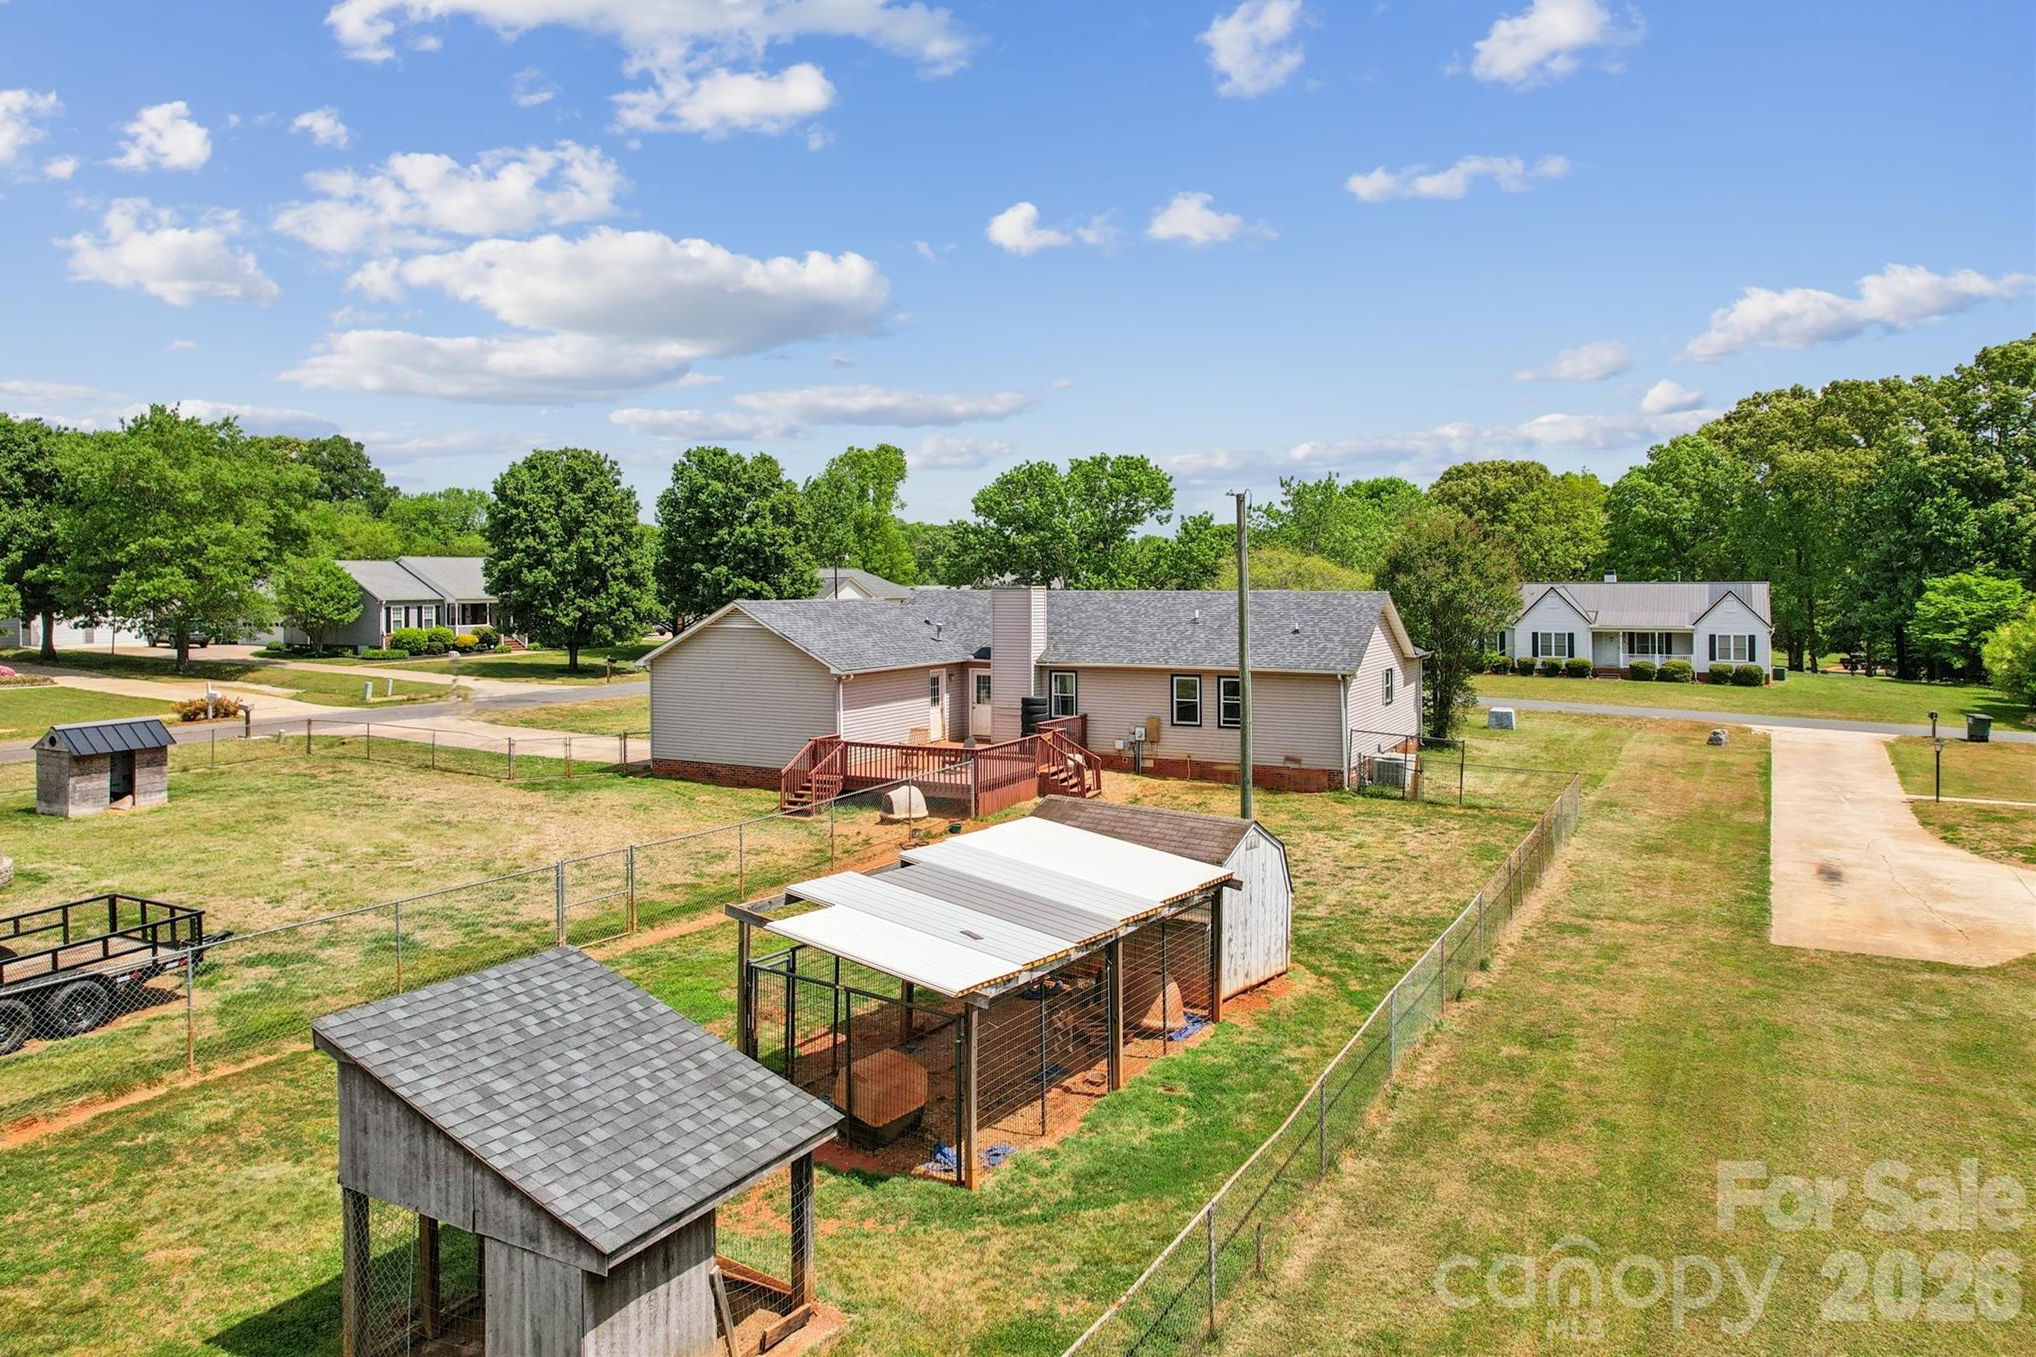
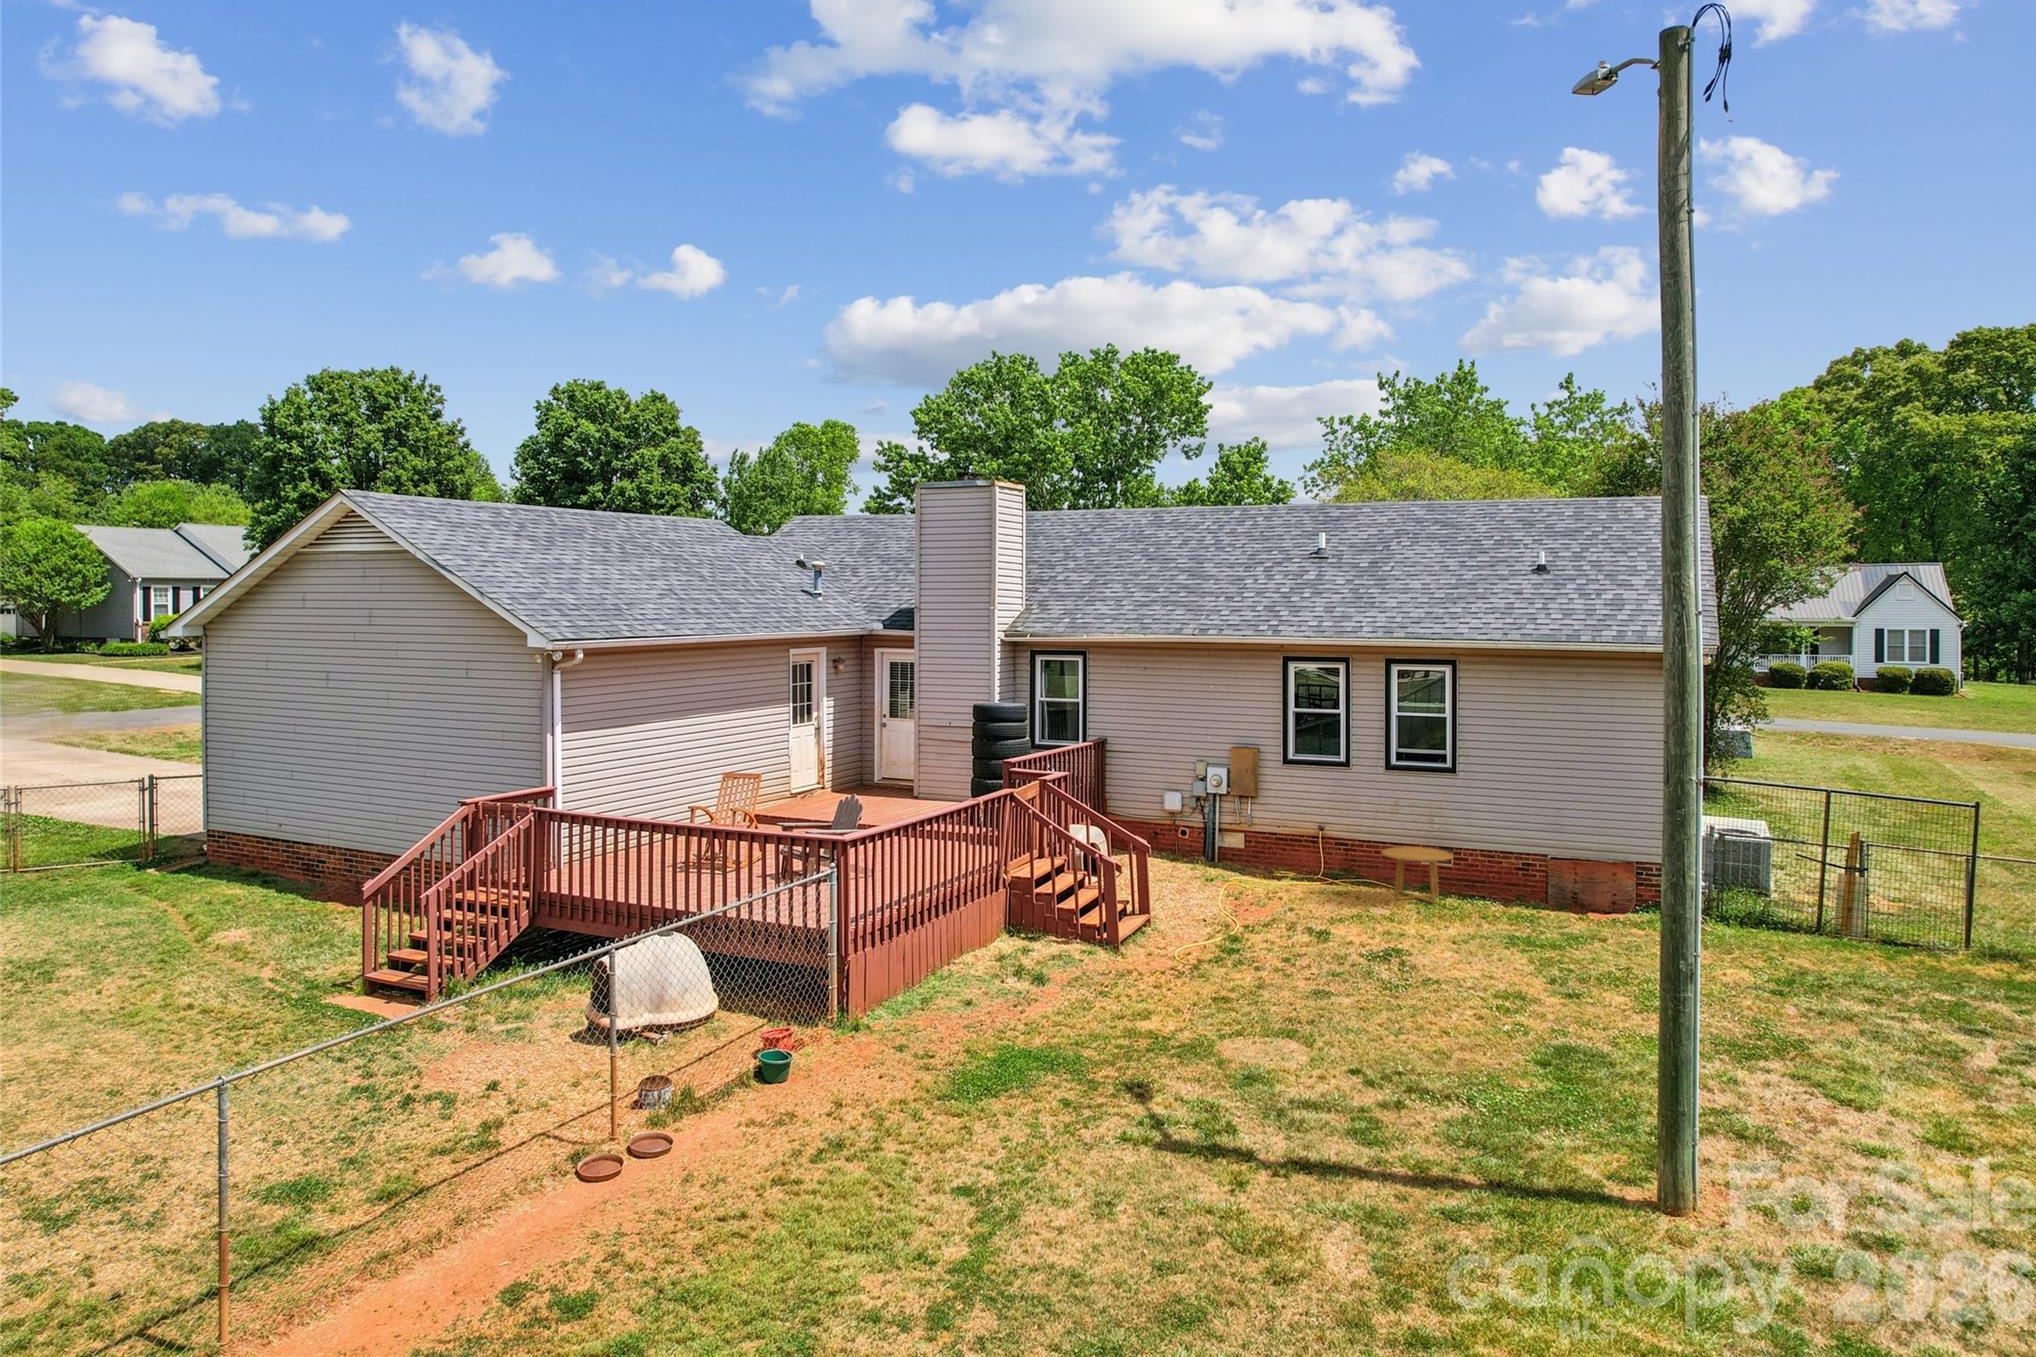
bench: present [1268,756,1303,793] -> none [1503,827,1599,919]

